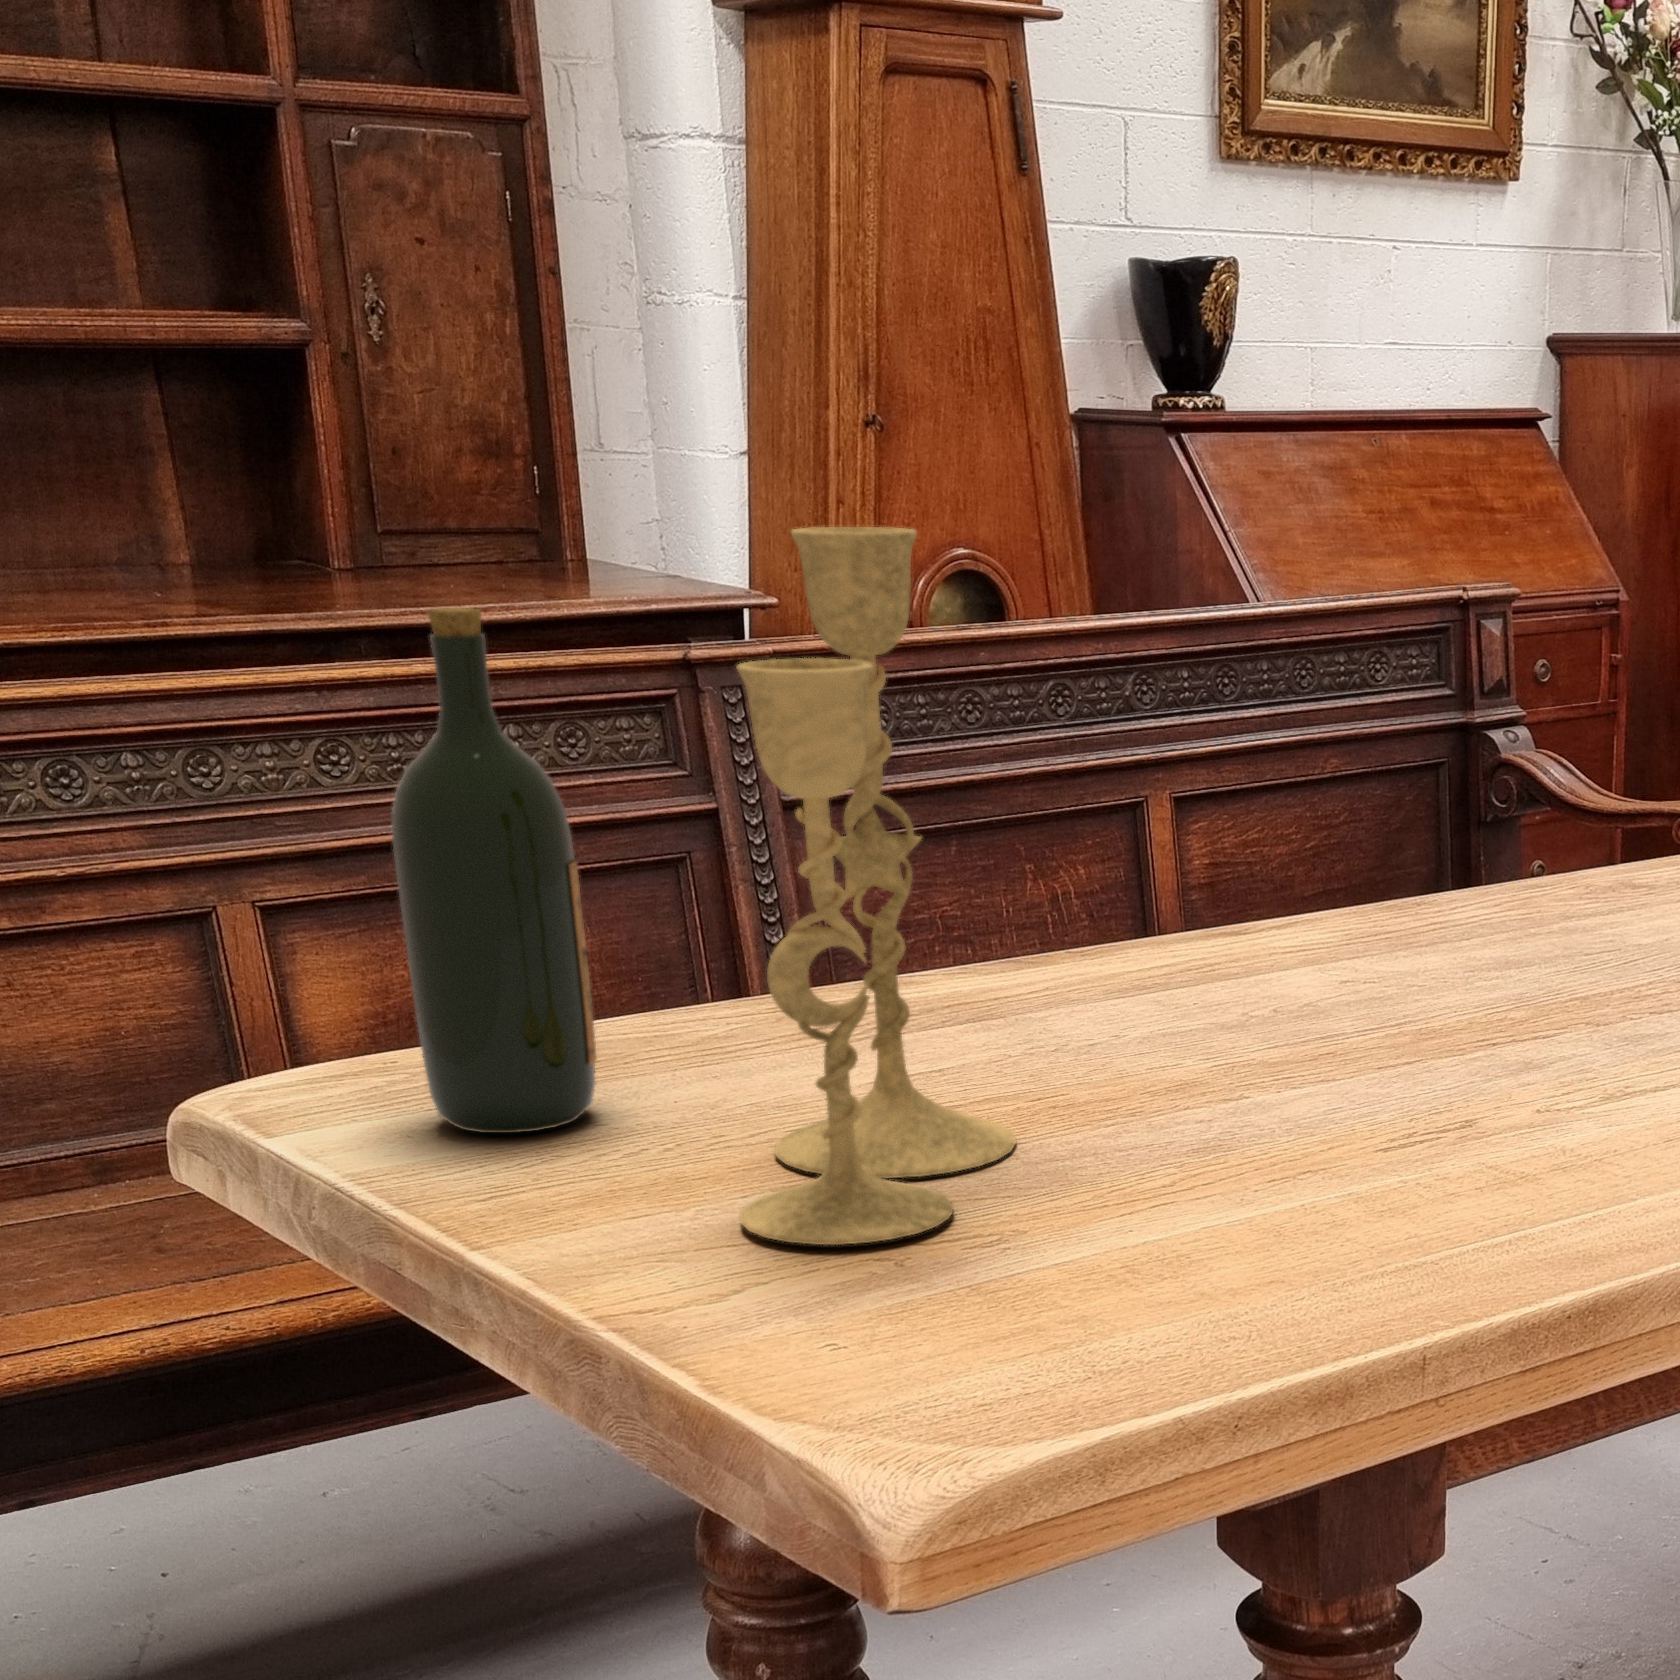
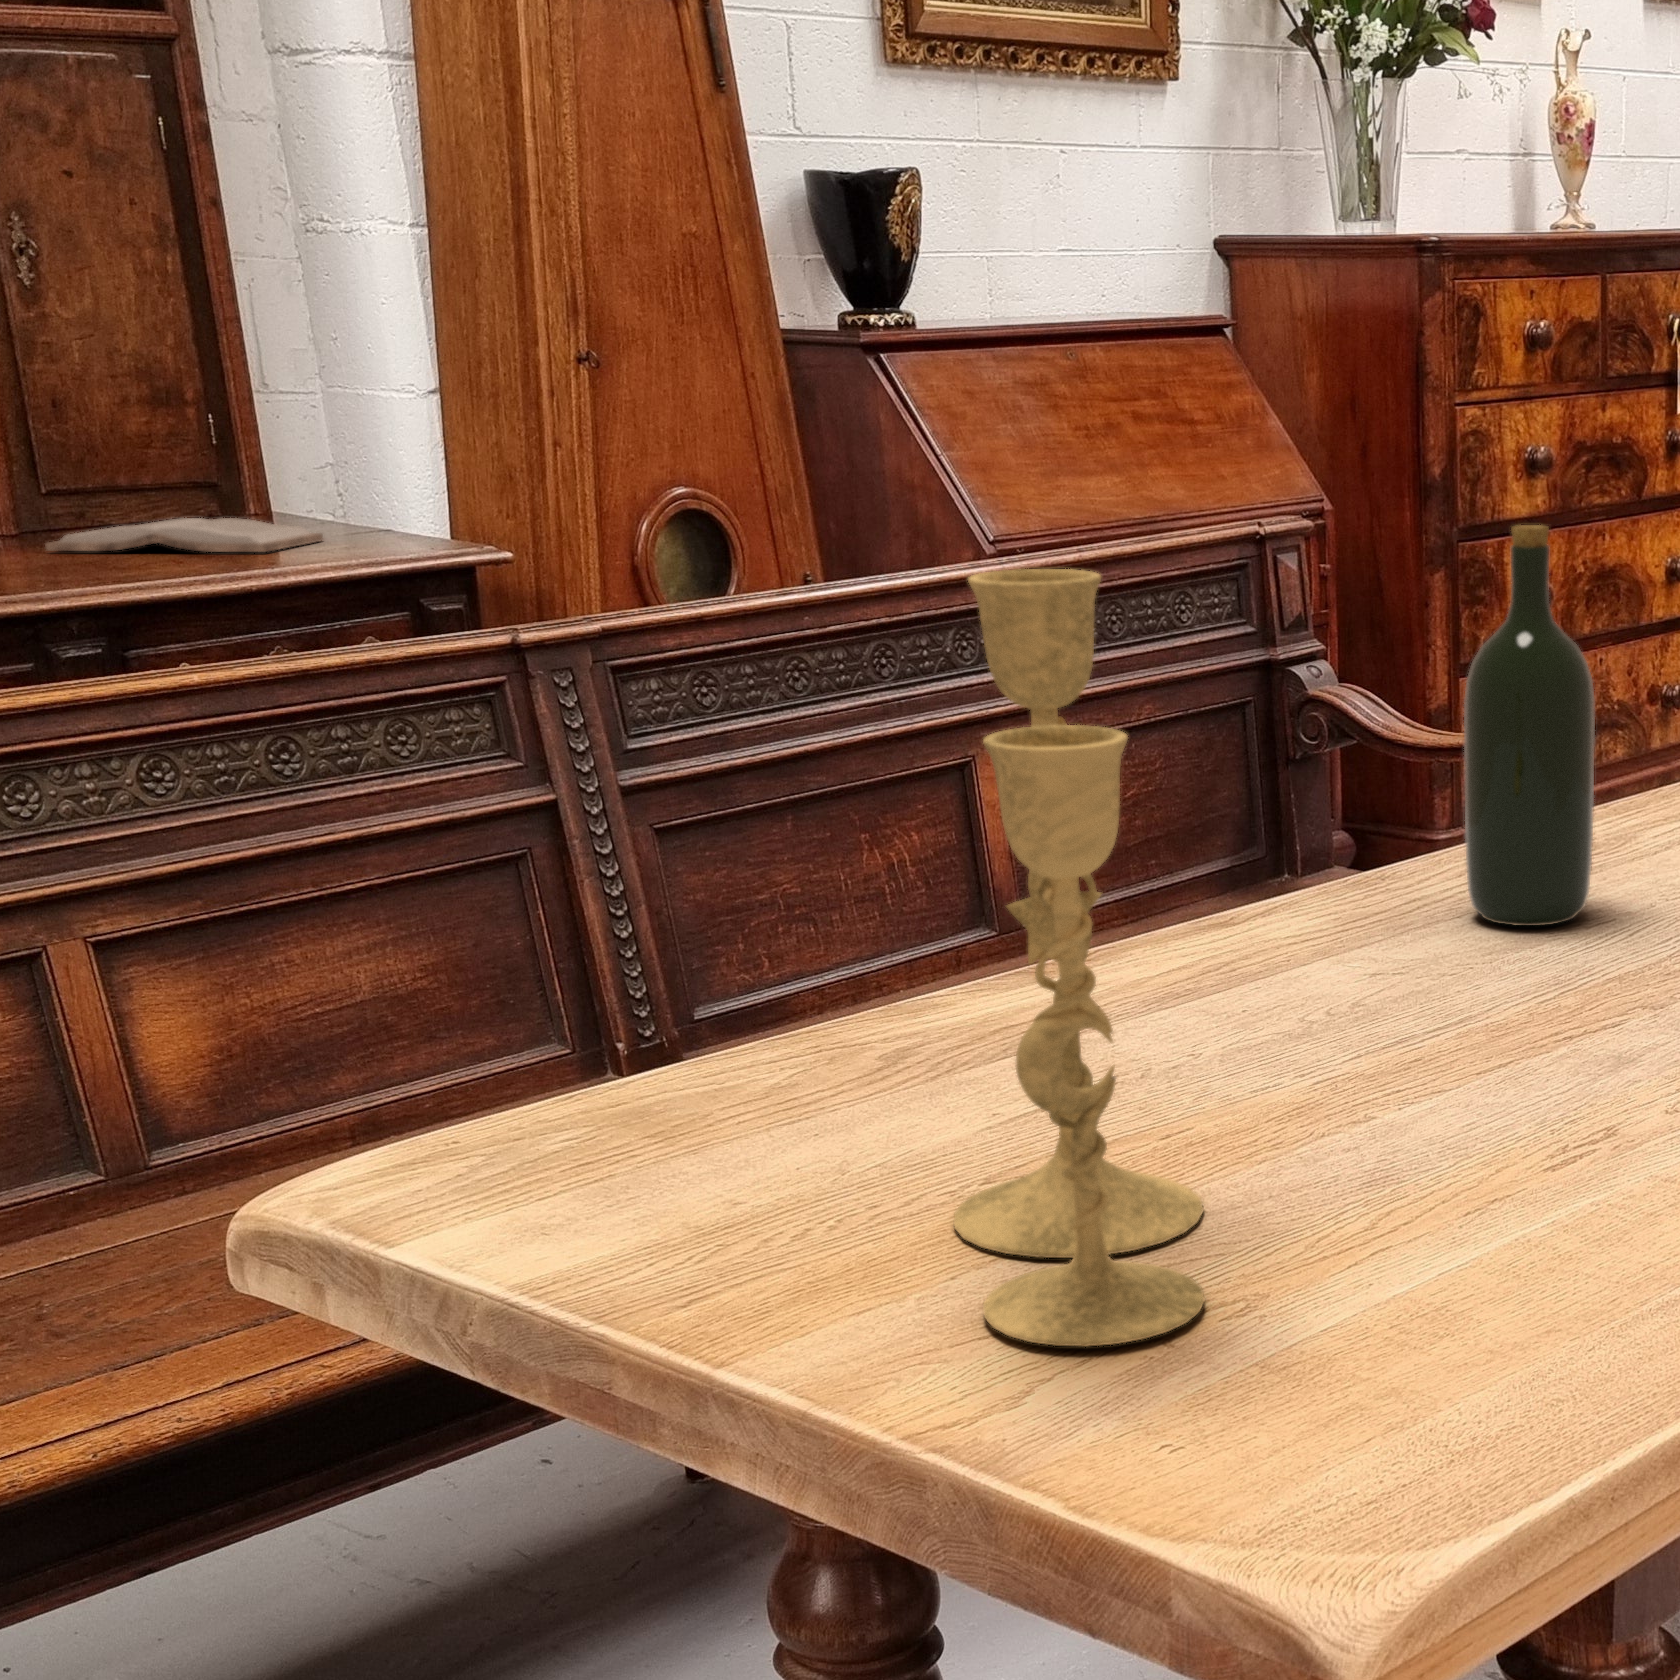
book: none [367,559,614,589] -> present [45,518,323,552]
wine bottle: present [392,608,597,1133] -> present [1464,525,1595,926]

